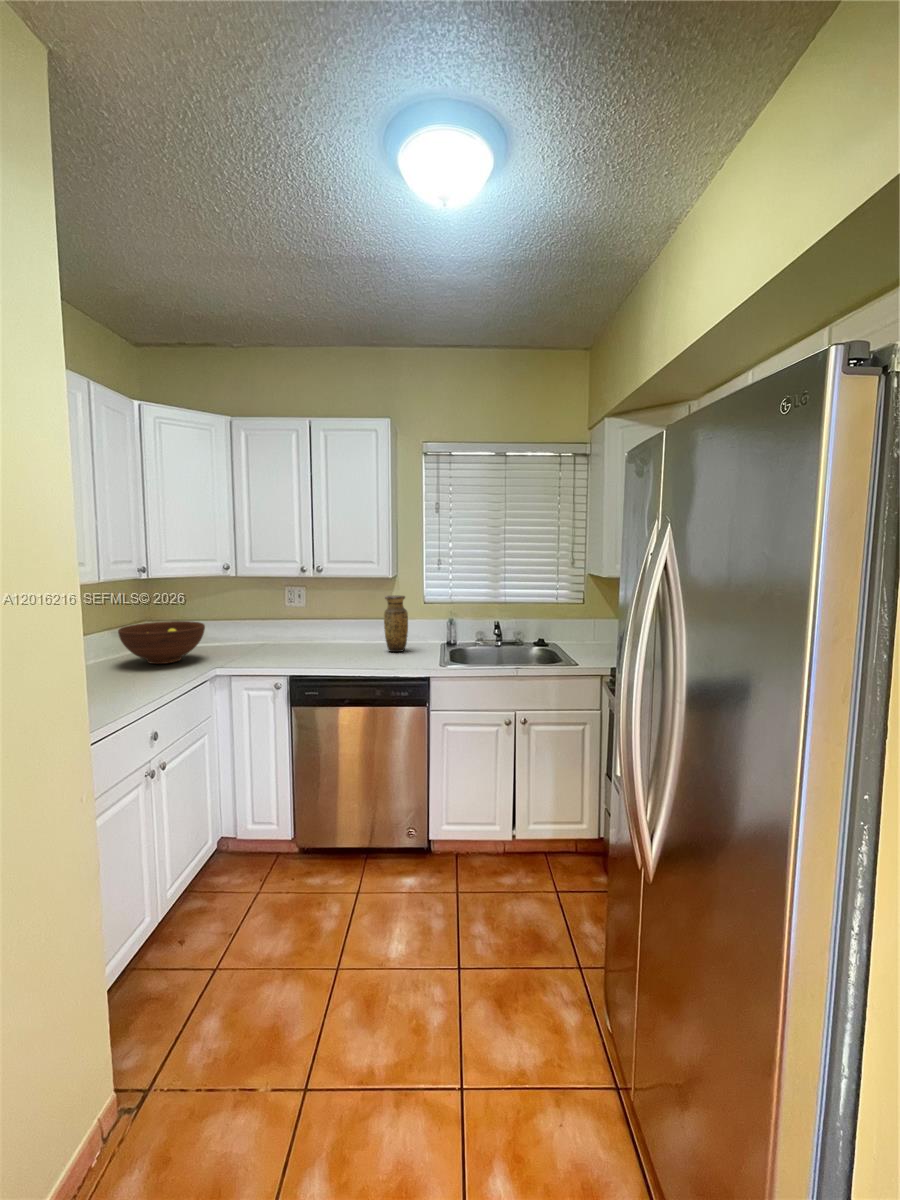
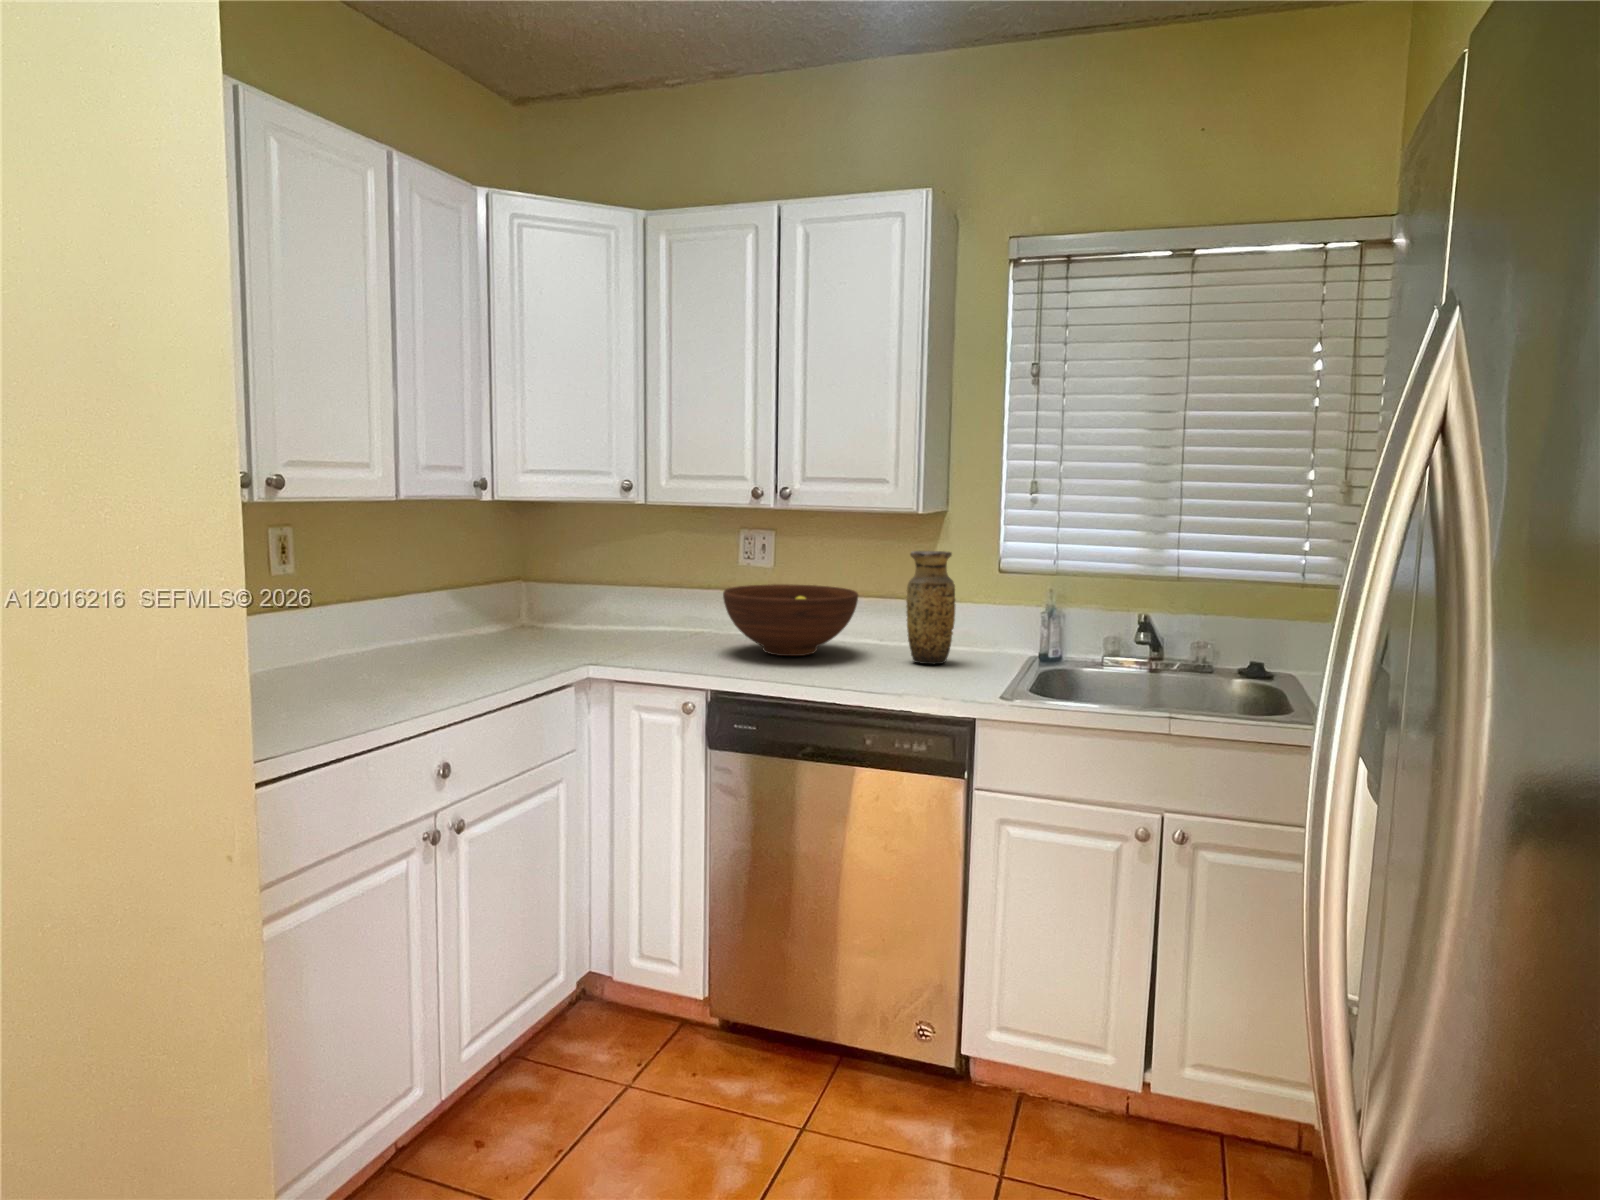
fruit bowl: present [118,621,205,664] -> present [723,584,858,656]

